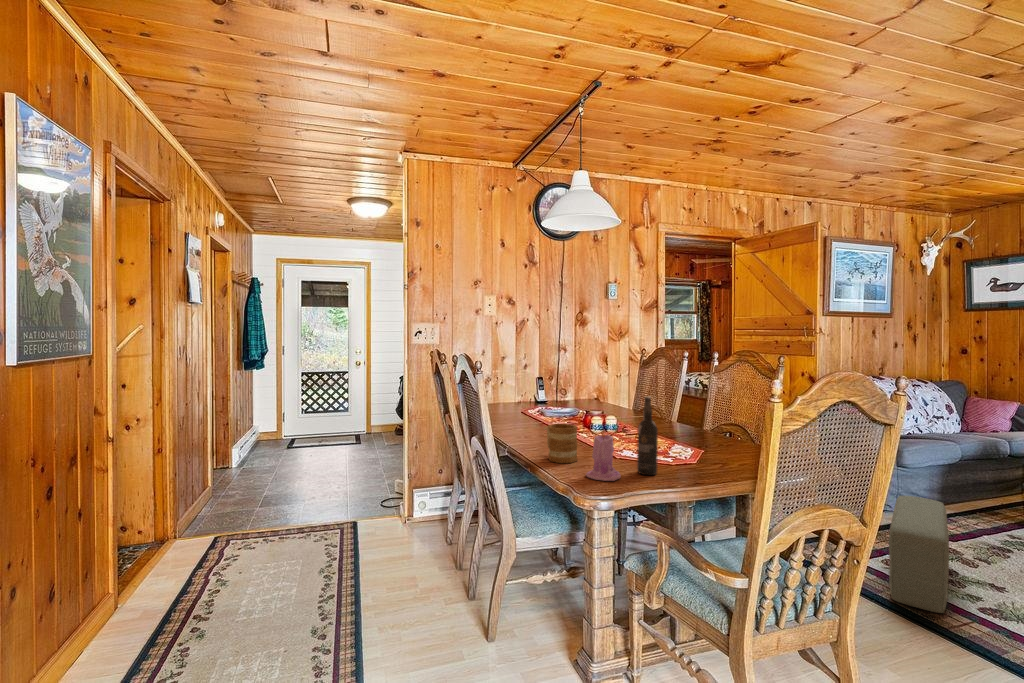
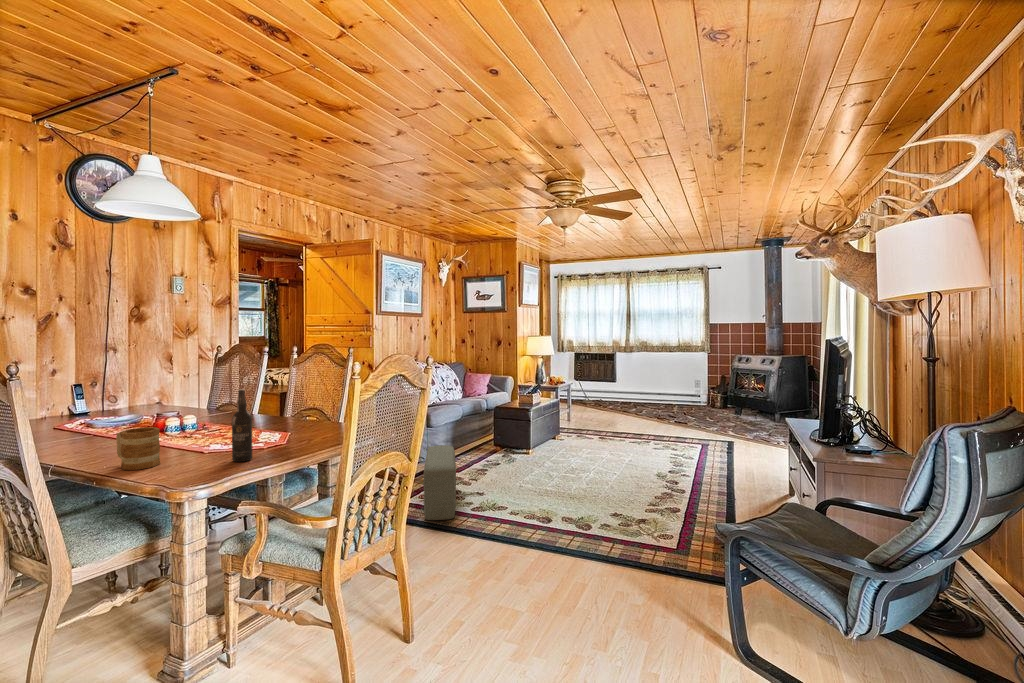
candle: present [586,432,621,481] -> none [176,425,216,475]

